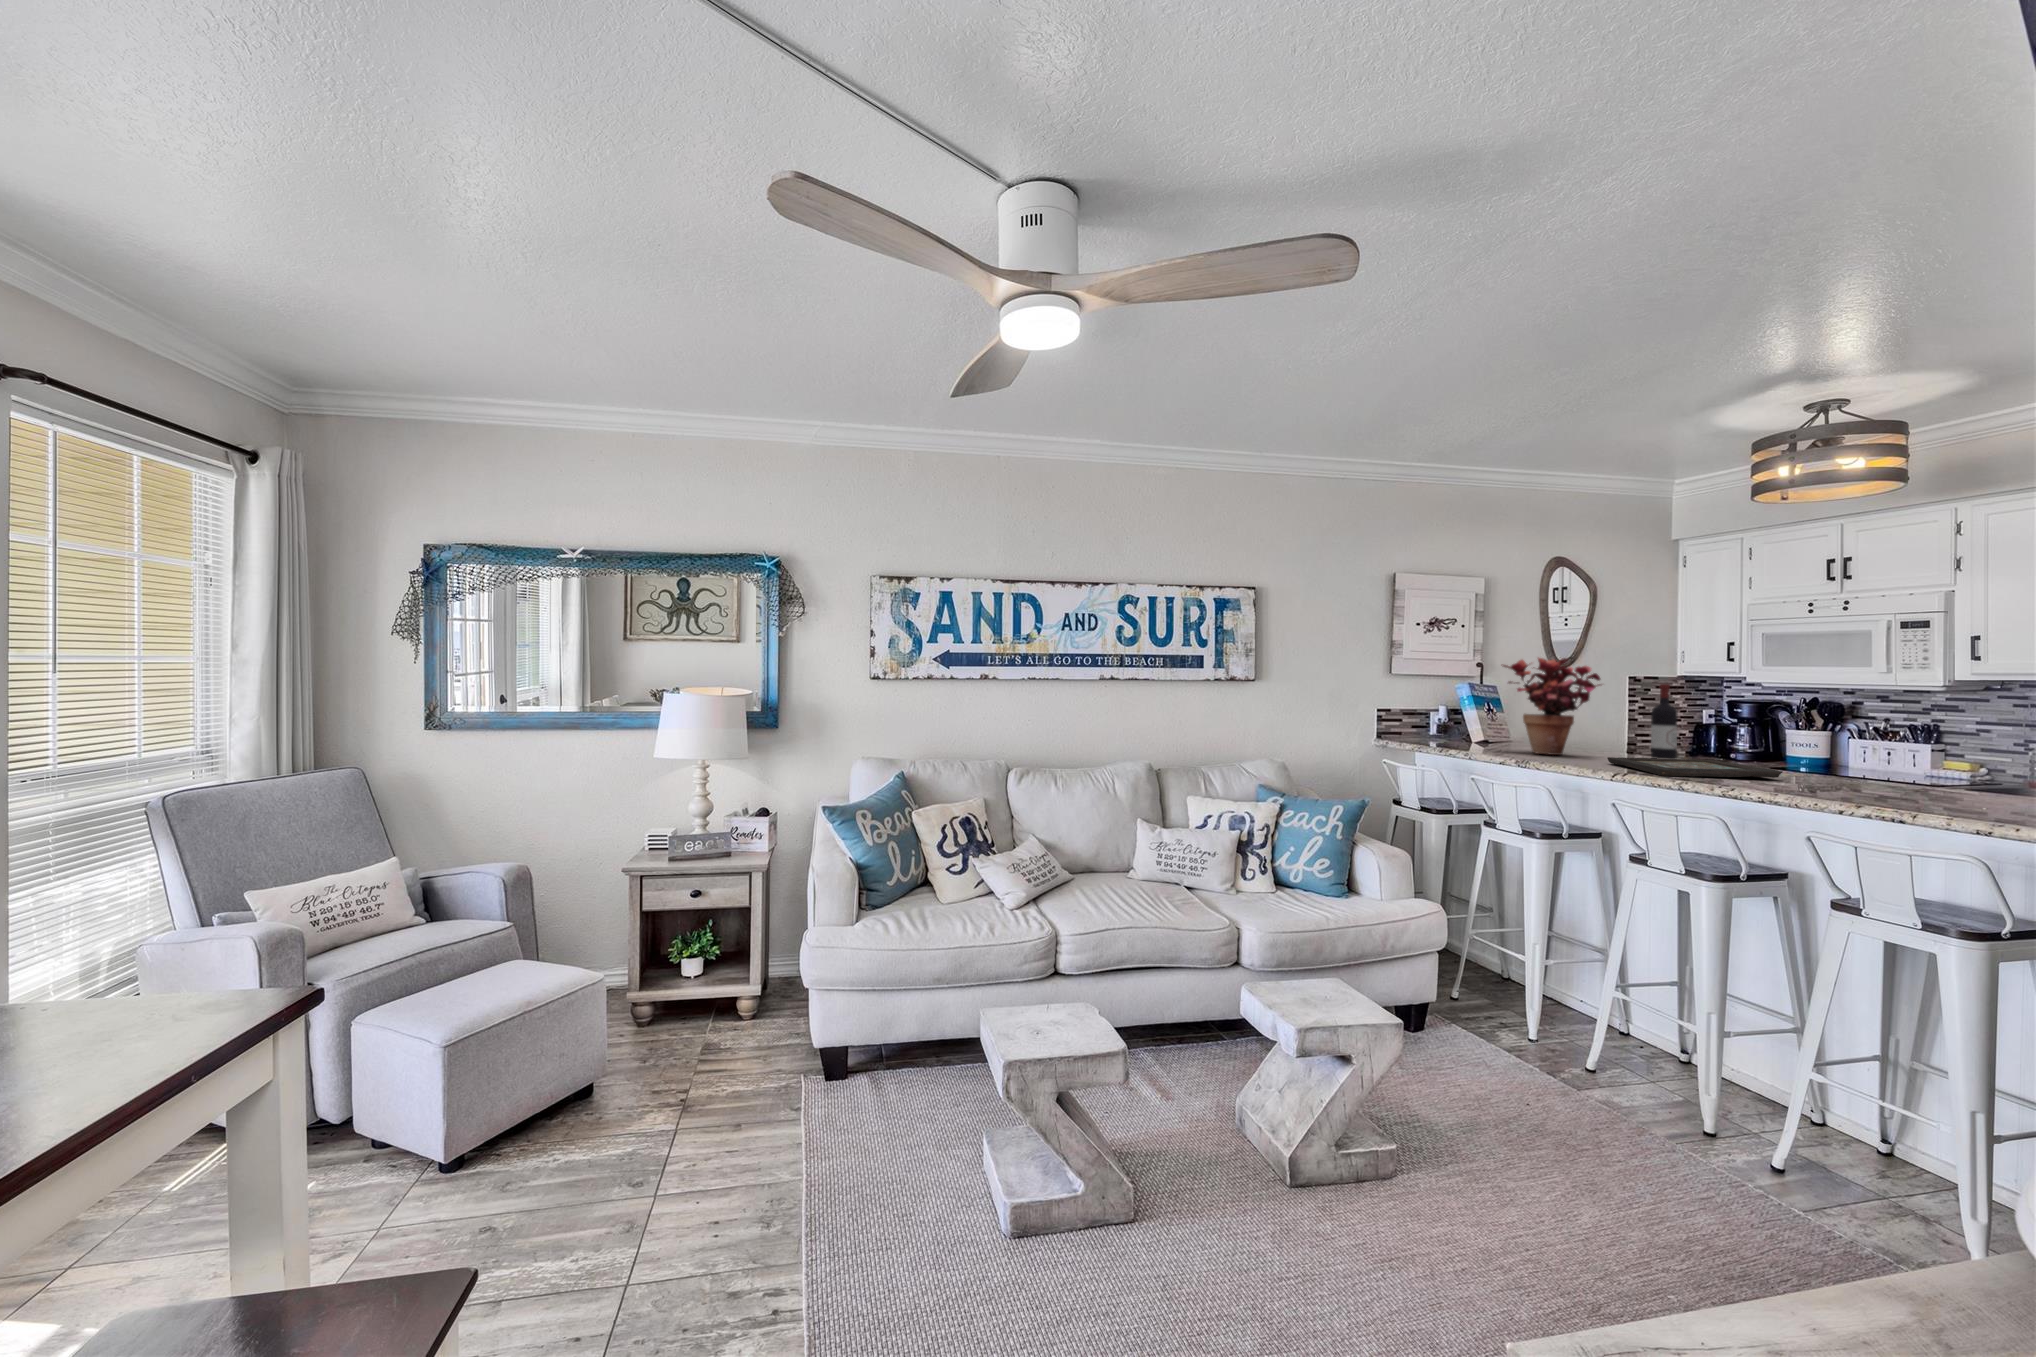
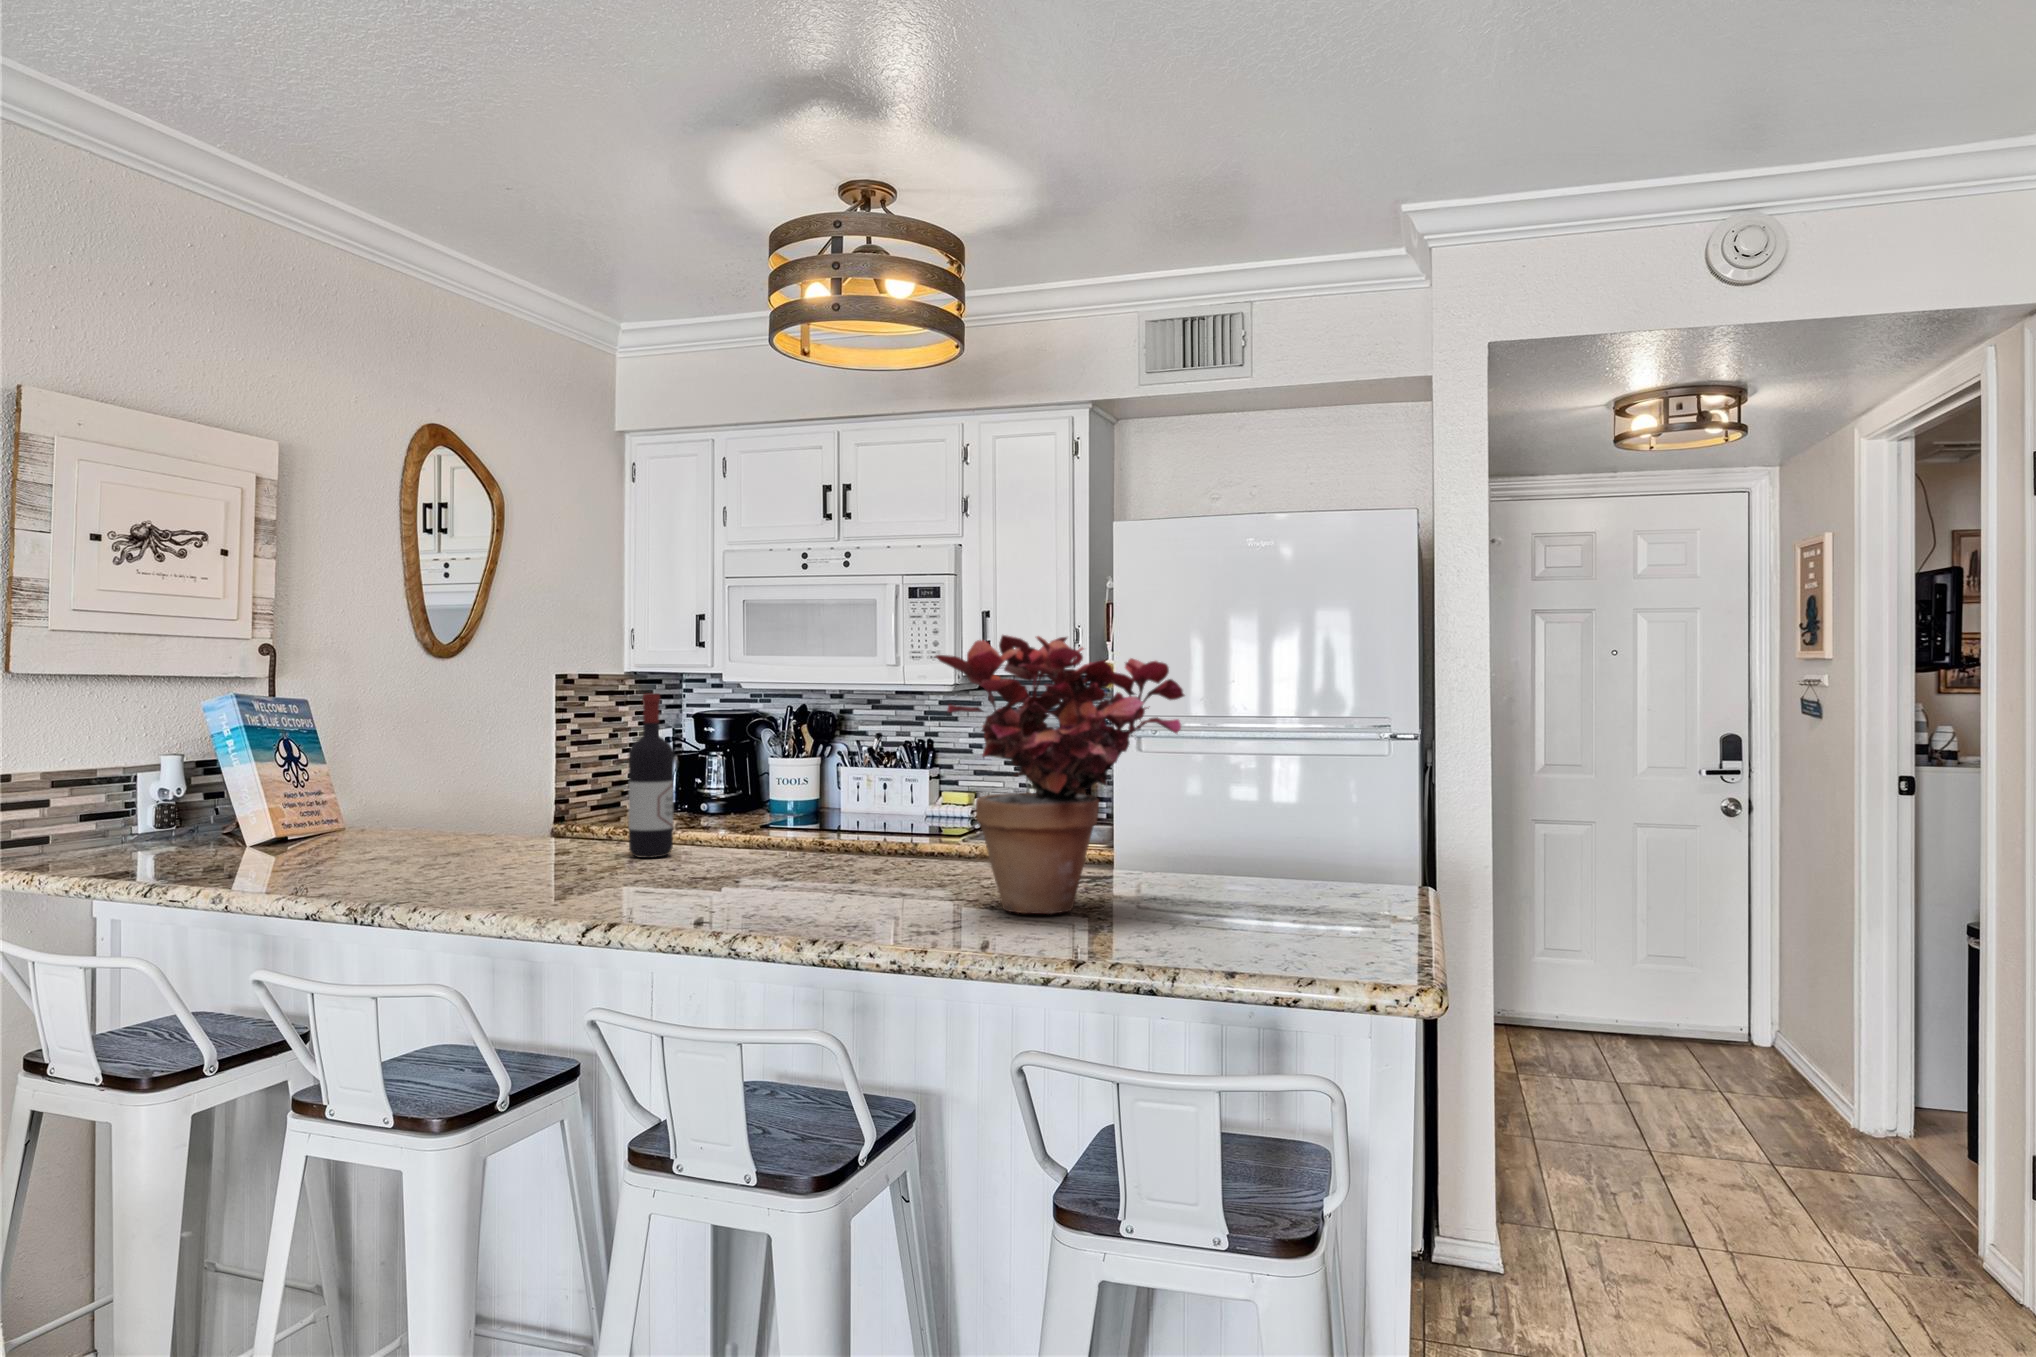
potted plant: present [1503,658,1600,755] -> present [936,635,1185,914]
decorative tray: present [1607,757,1783,777] -> none [559,849,876,918]

